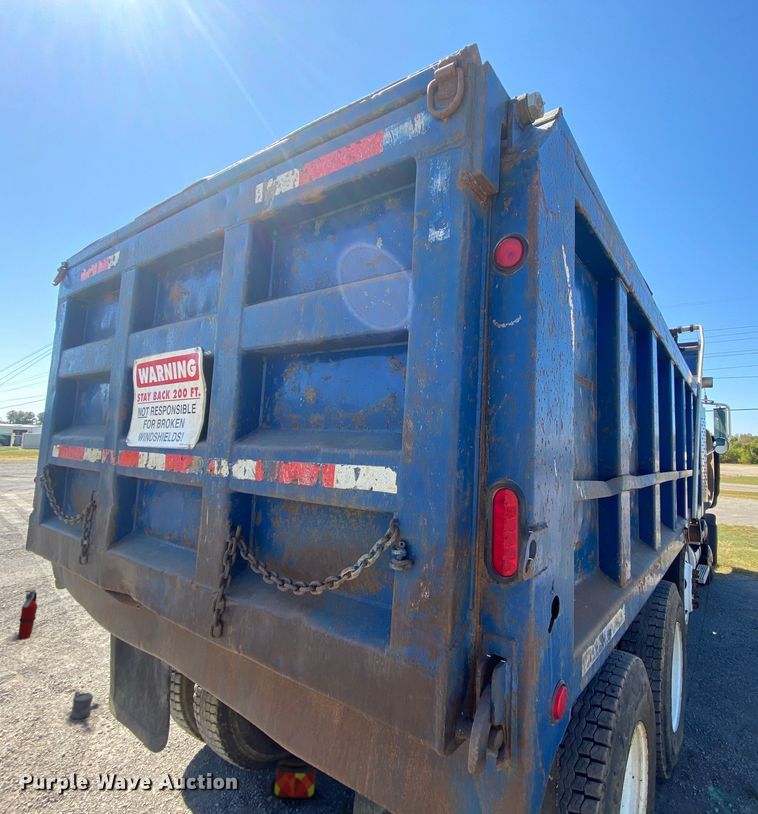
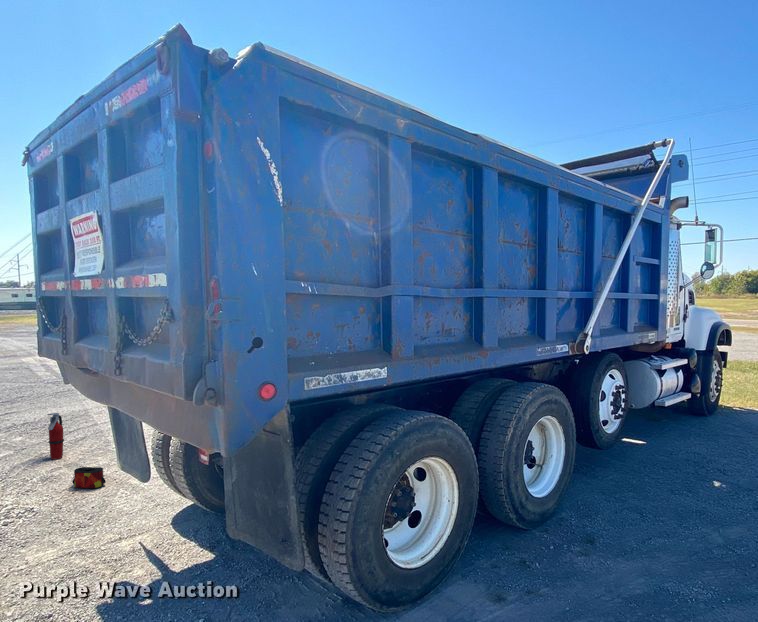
watering can: present [71,691,99,719] -> none [83,505,106,531]
bag: present [270,760,318,799] -> present [72,467,106,489]

